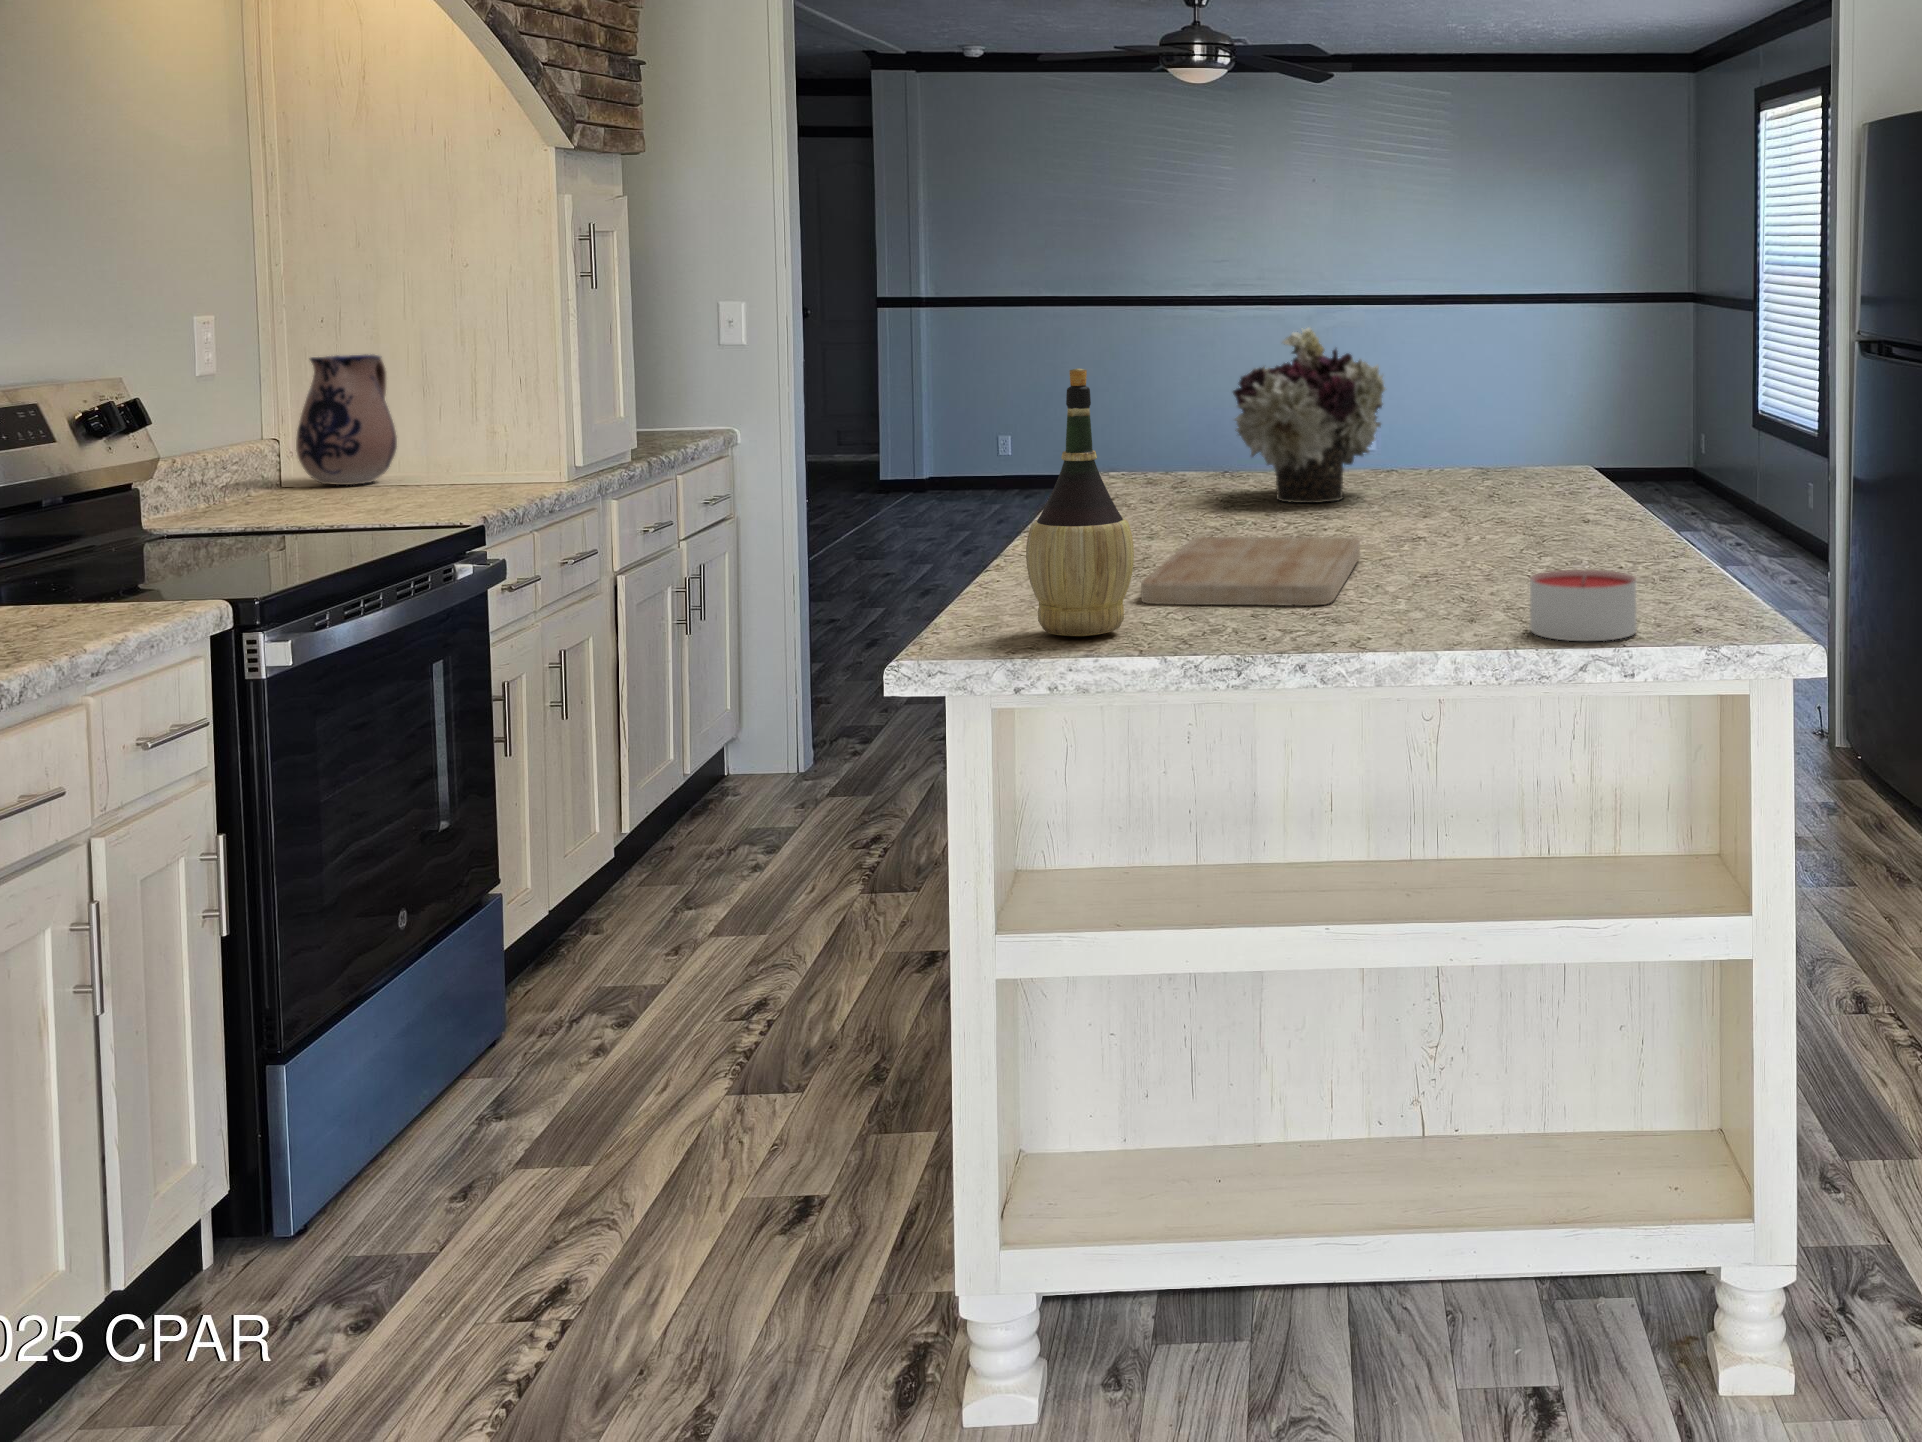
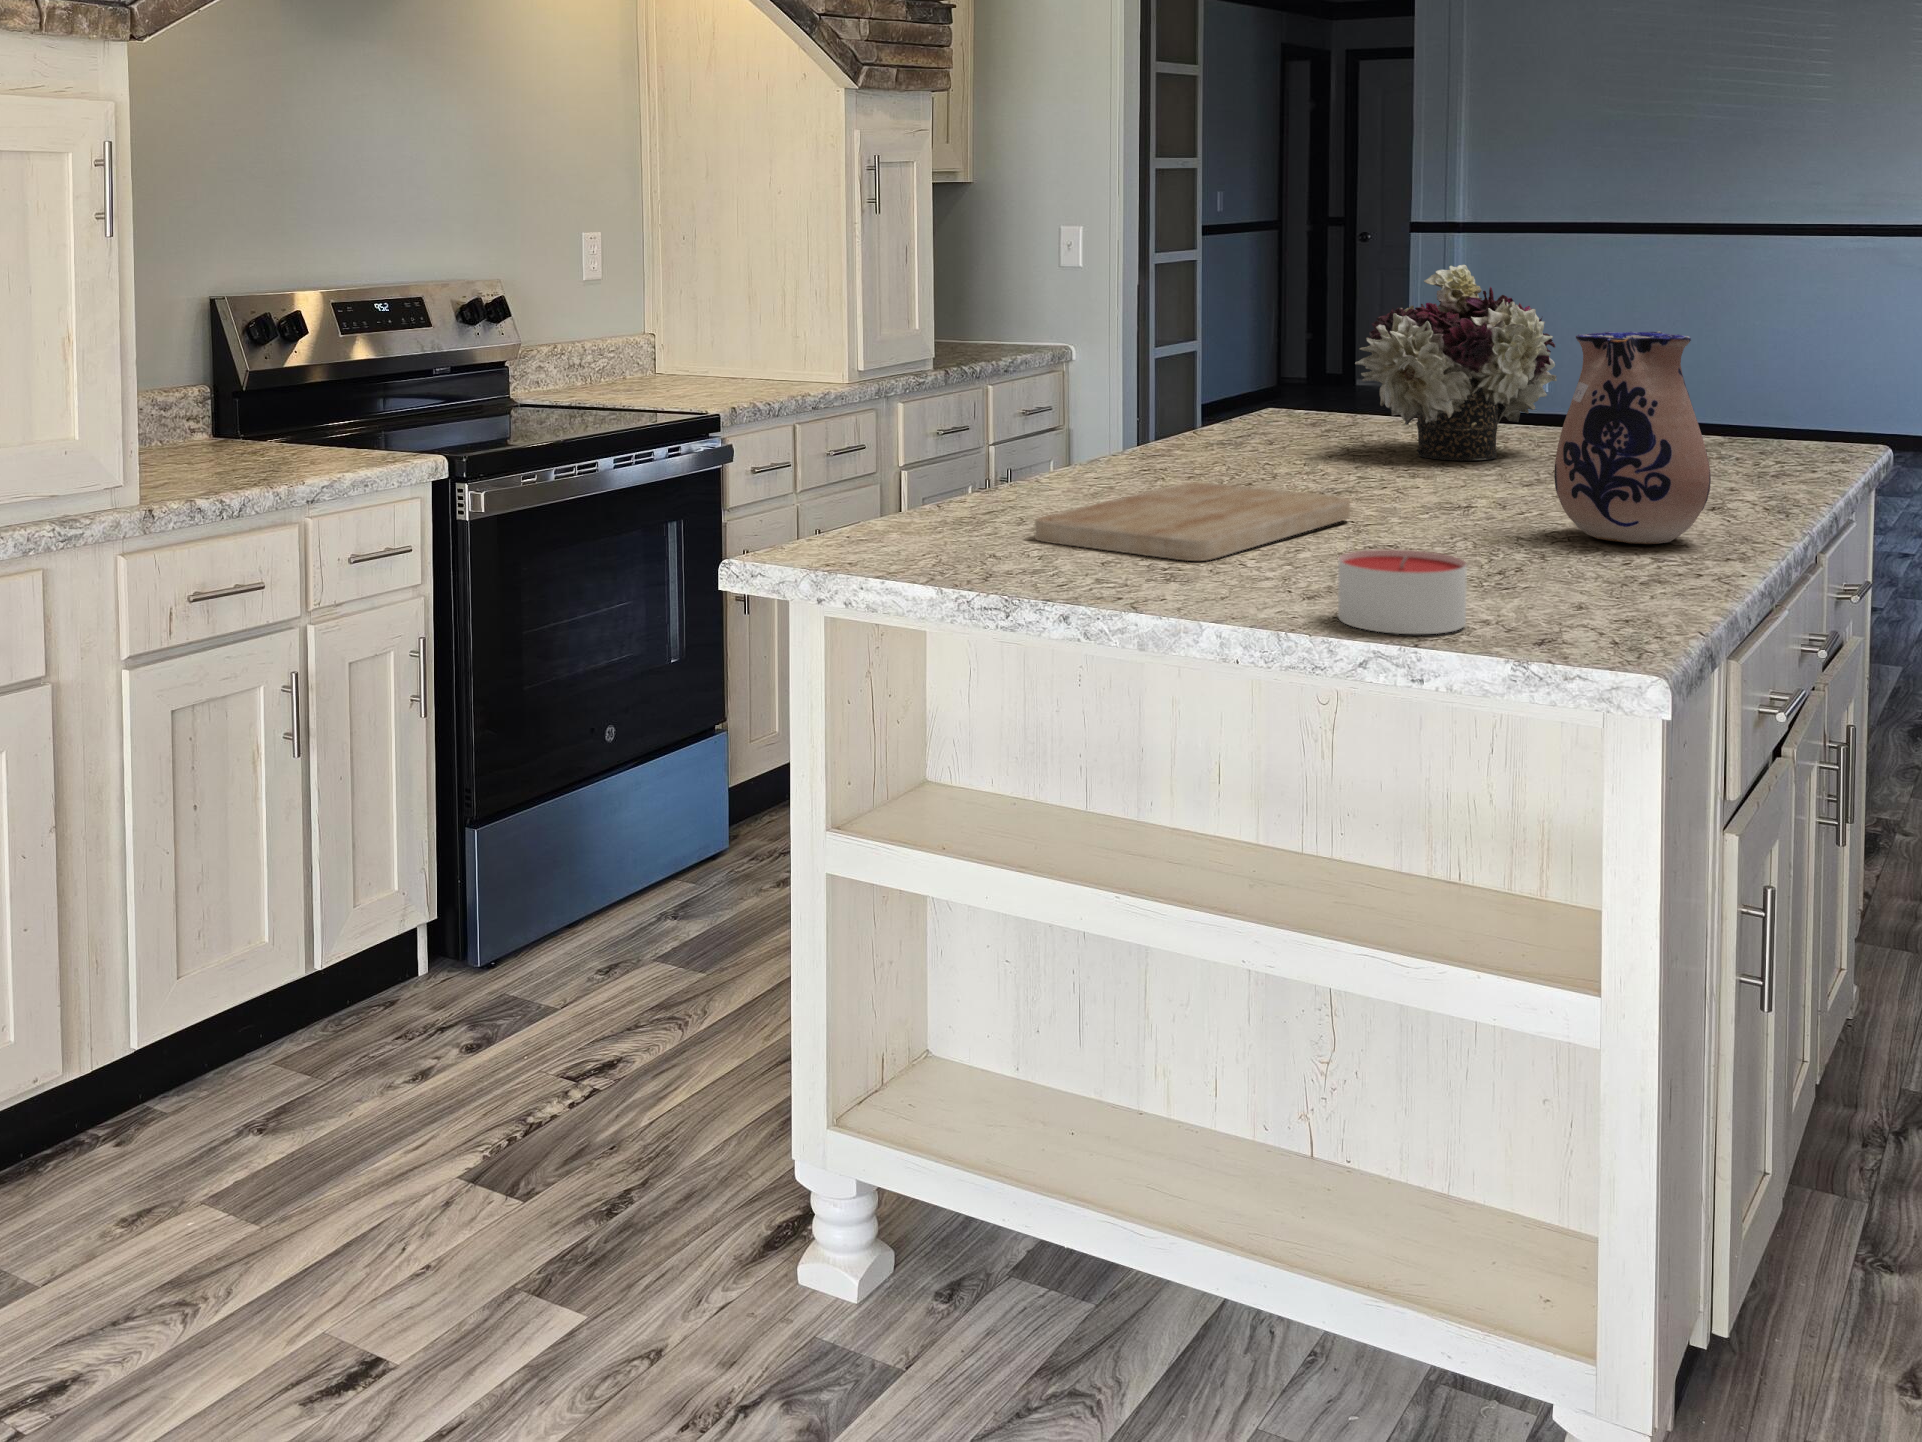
ceramic pitcher: present [296,354,397,485] -> present [1554,331,1711,544]
wine bottle: present [1026,369,1134,636] -> none [858,299,963,562]

